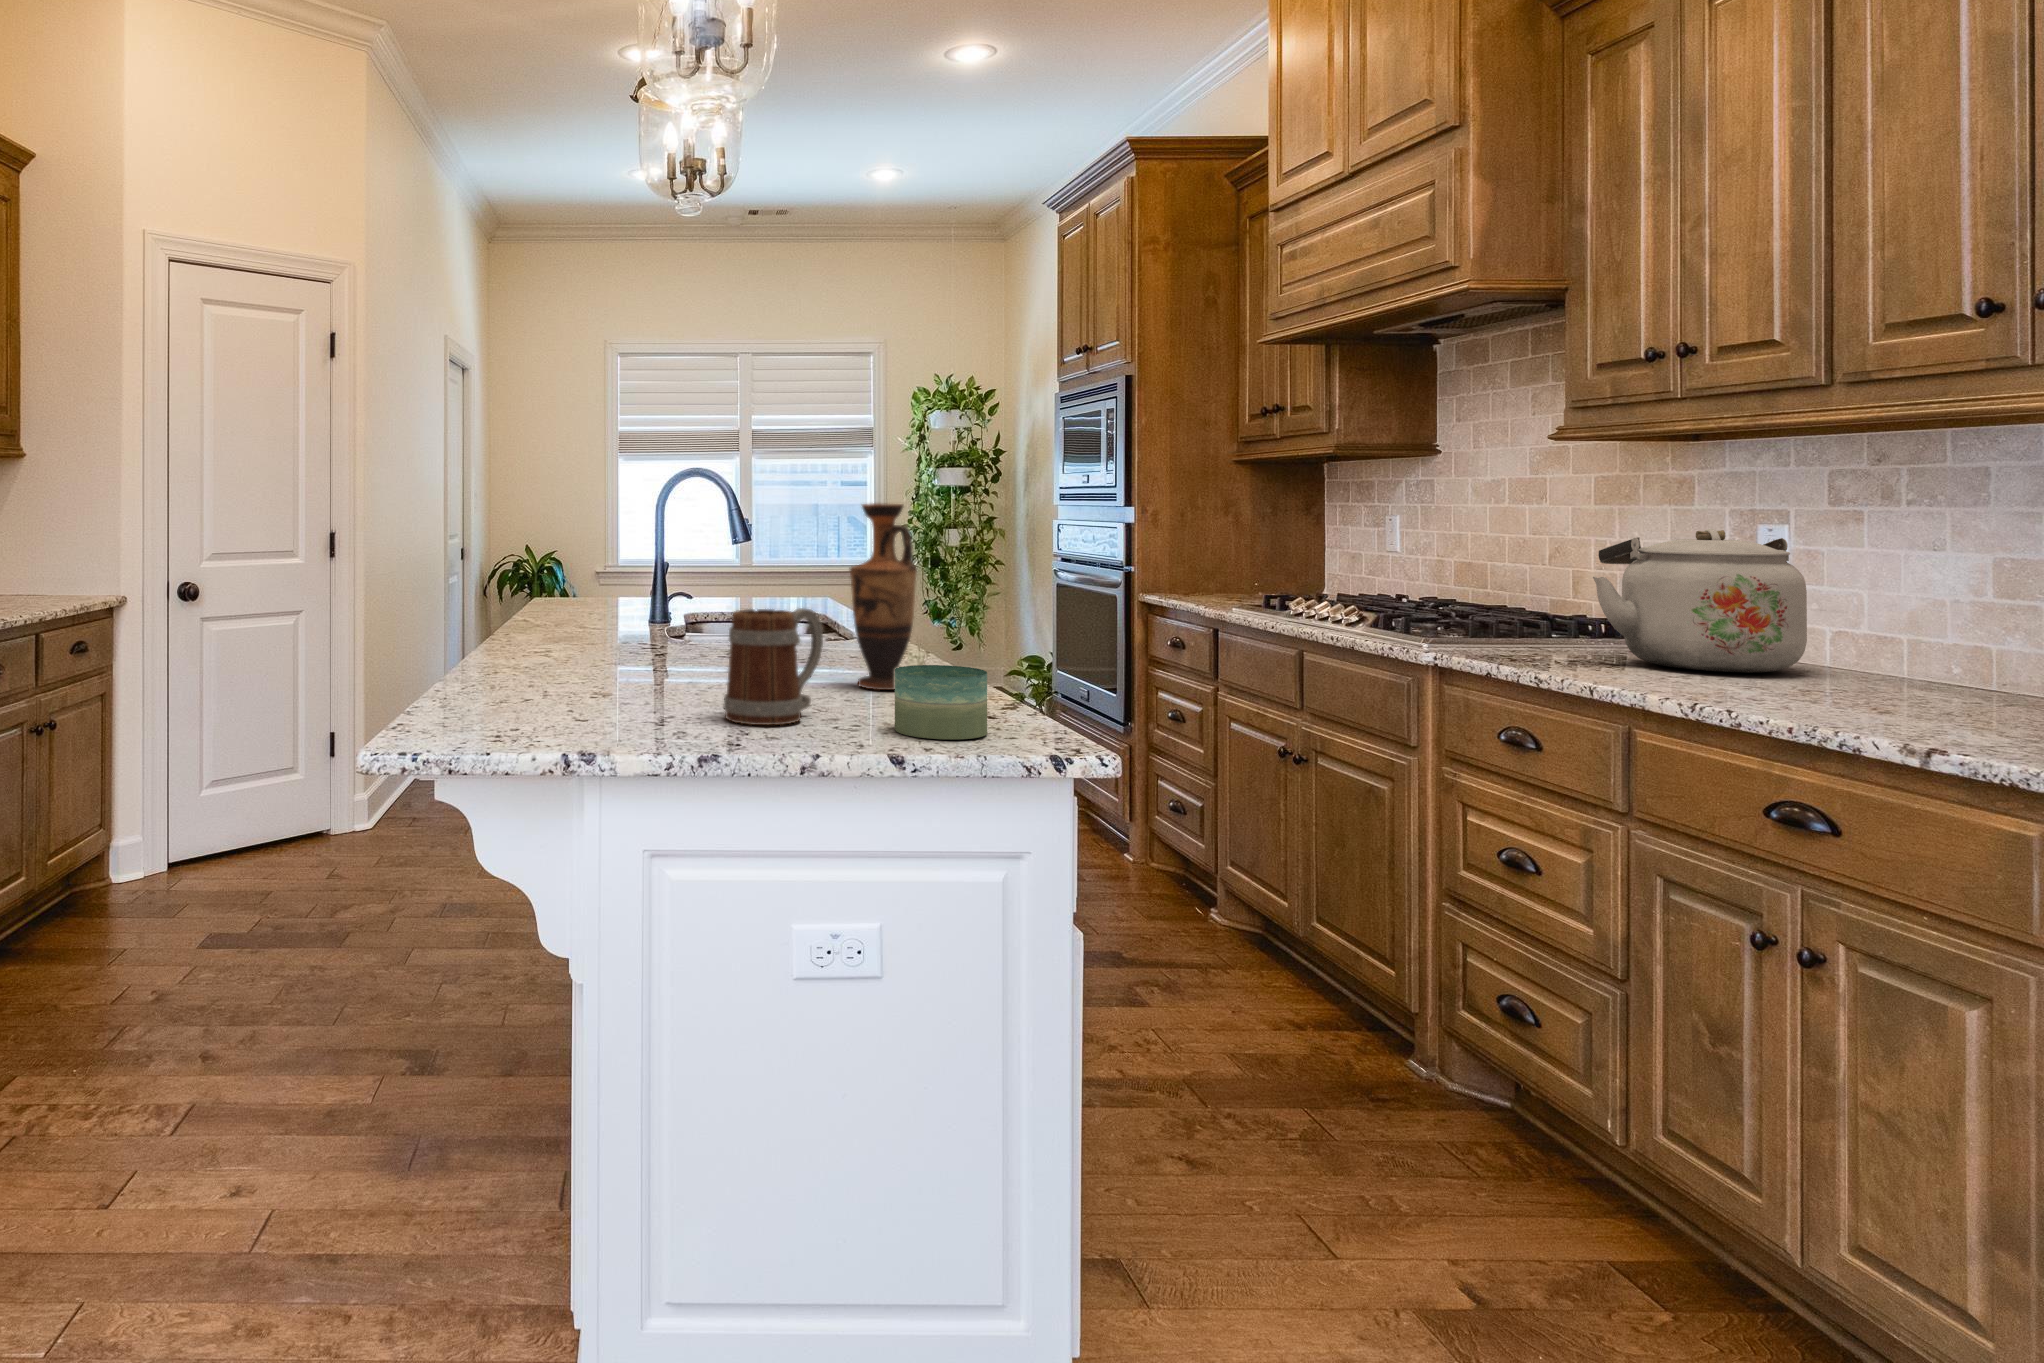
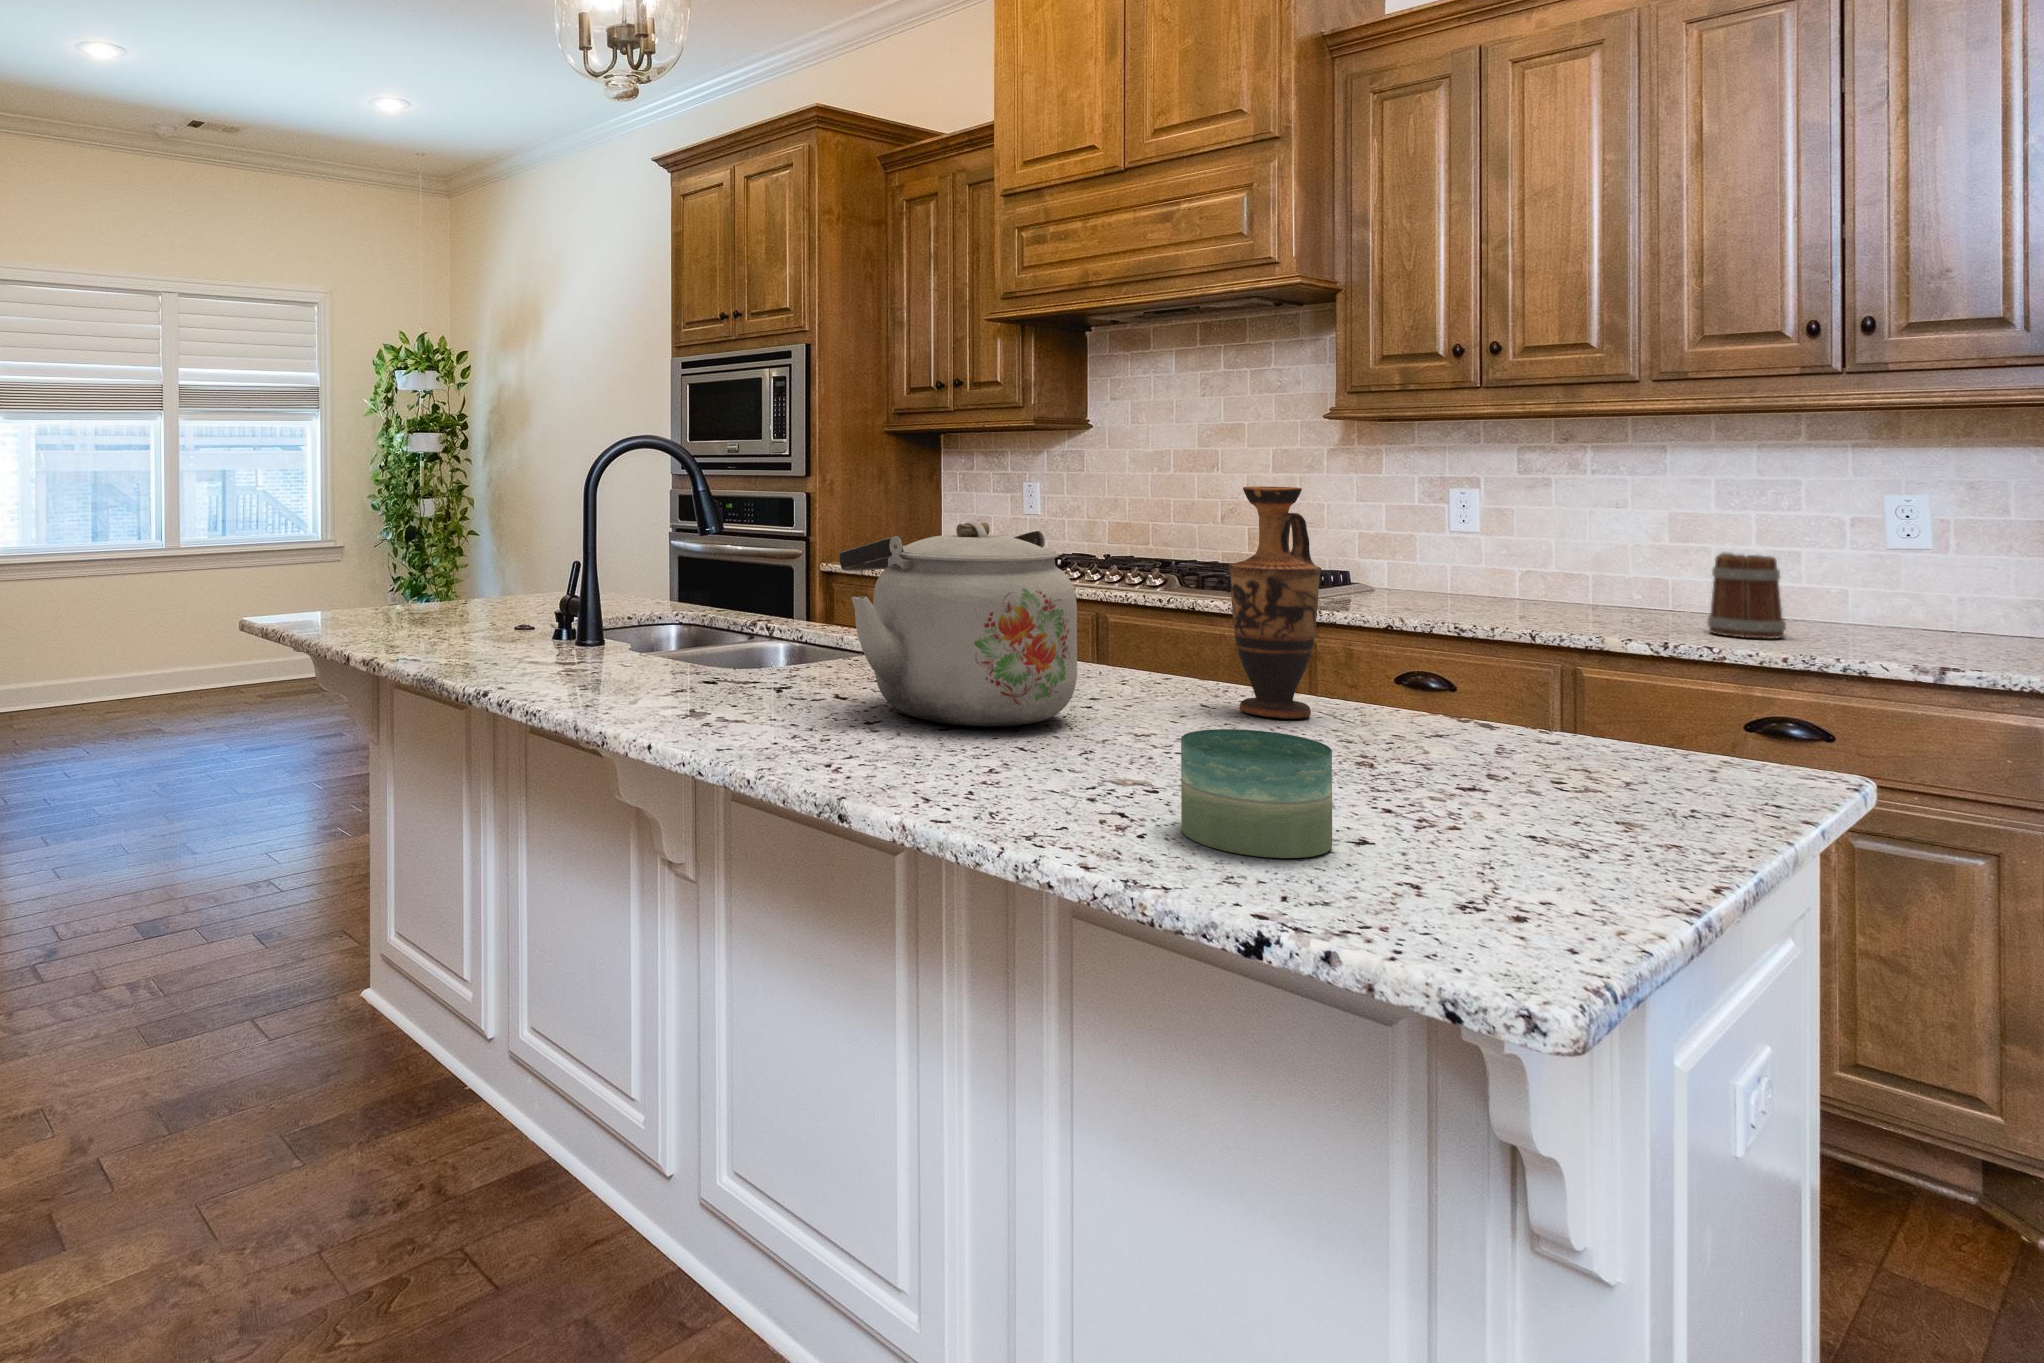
kettle: present [1593,529,1807,672] -> present [840,521,1077,727]
mug: present [724,608,823,725] -> present [1707,552,1786,639]
candle: present [895,665,987,739] -> present [1181,729,1332,858]

